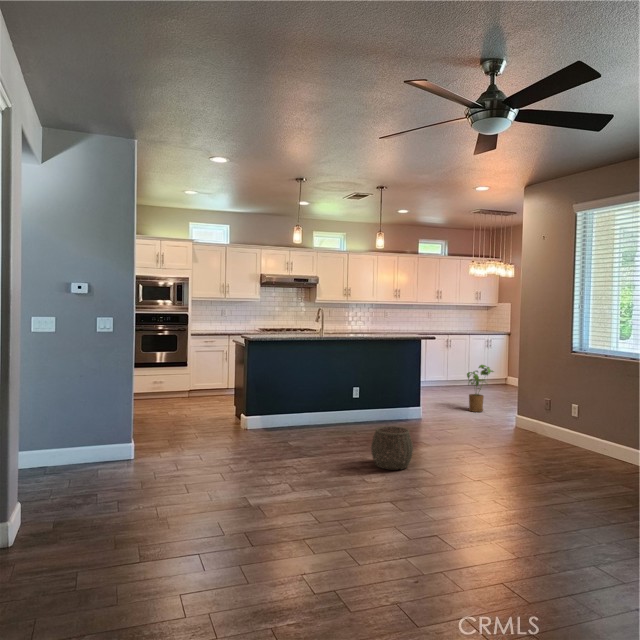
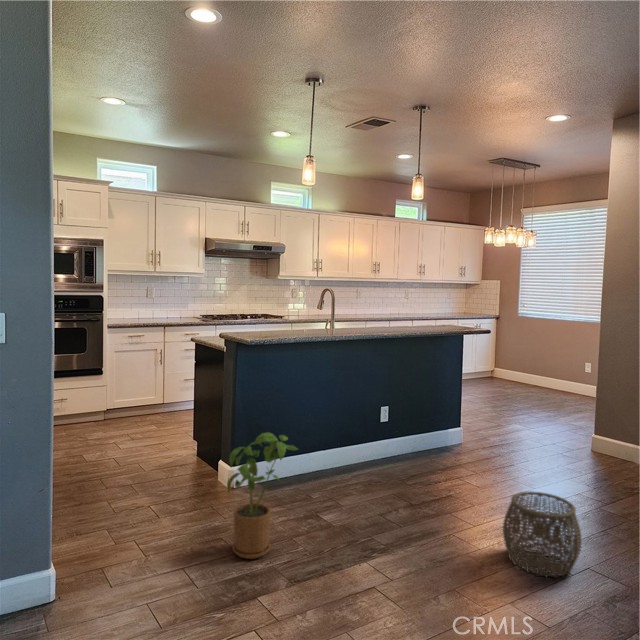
house plant: present [467,365,494,412] -> present [227,433,298,559]

